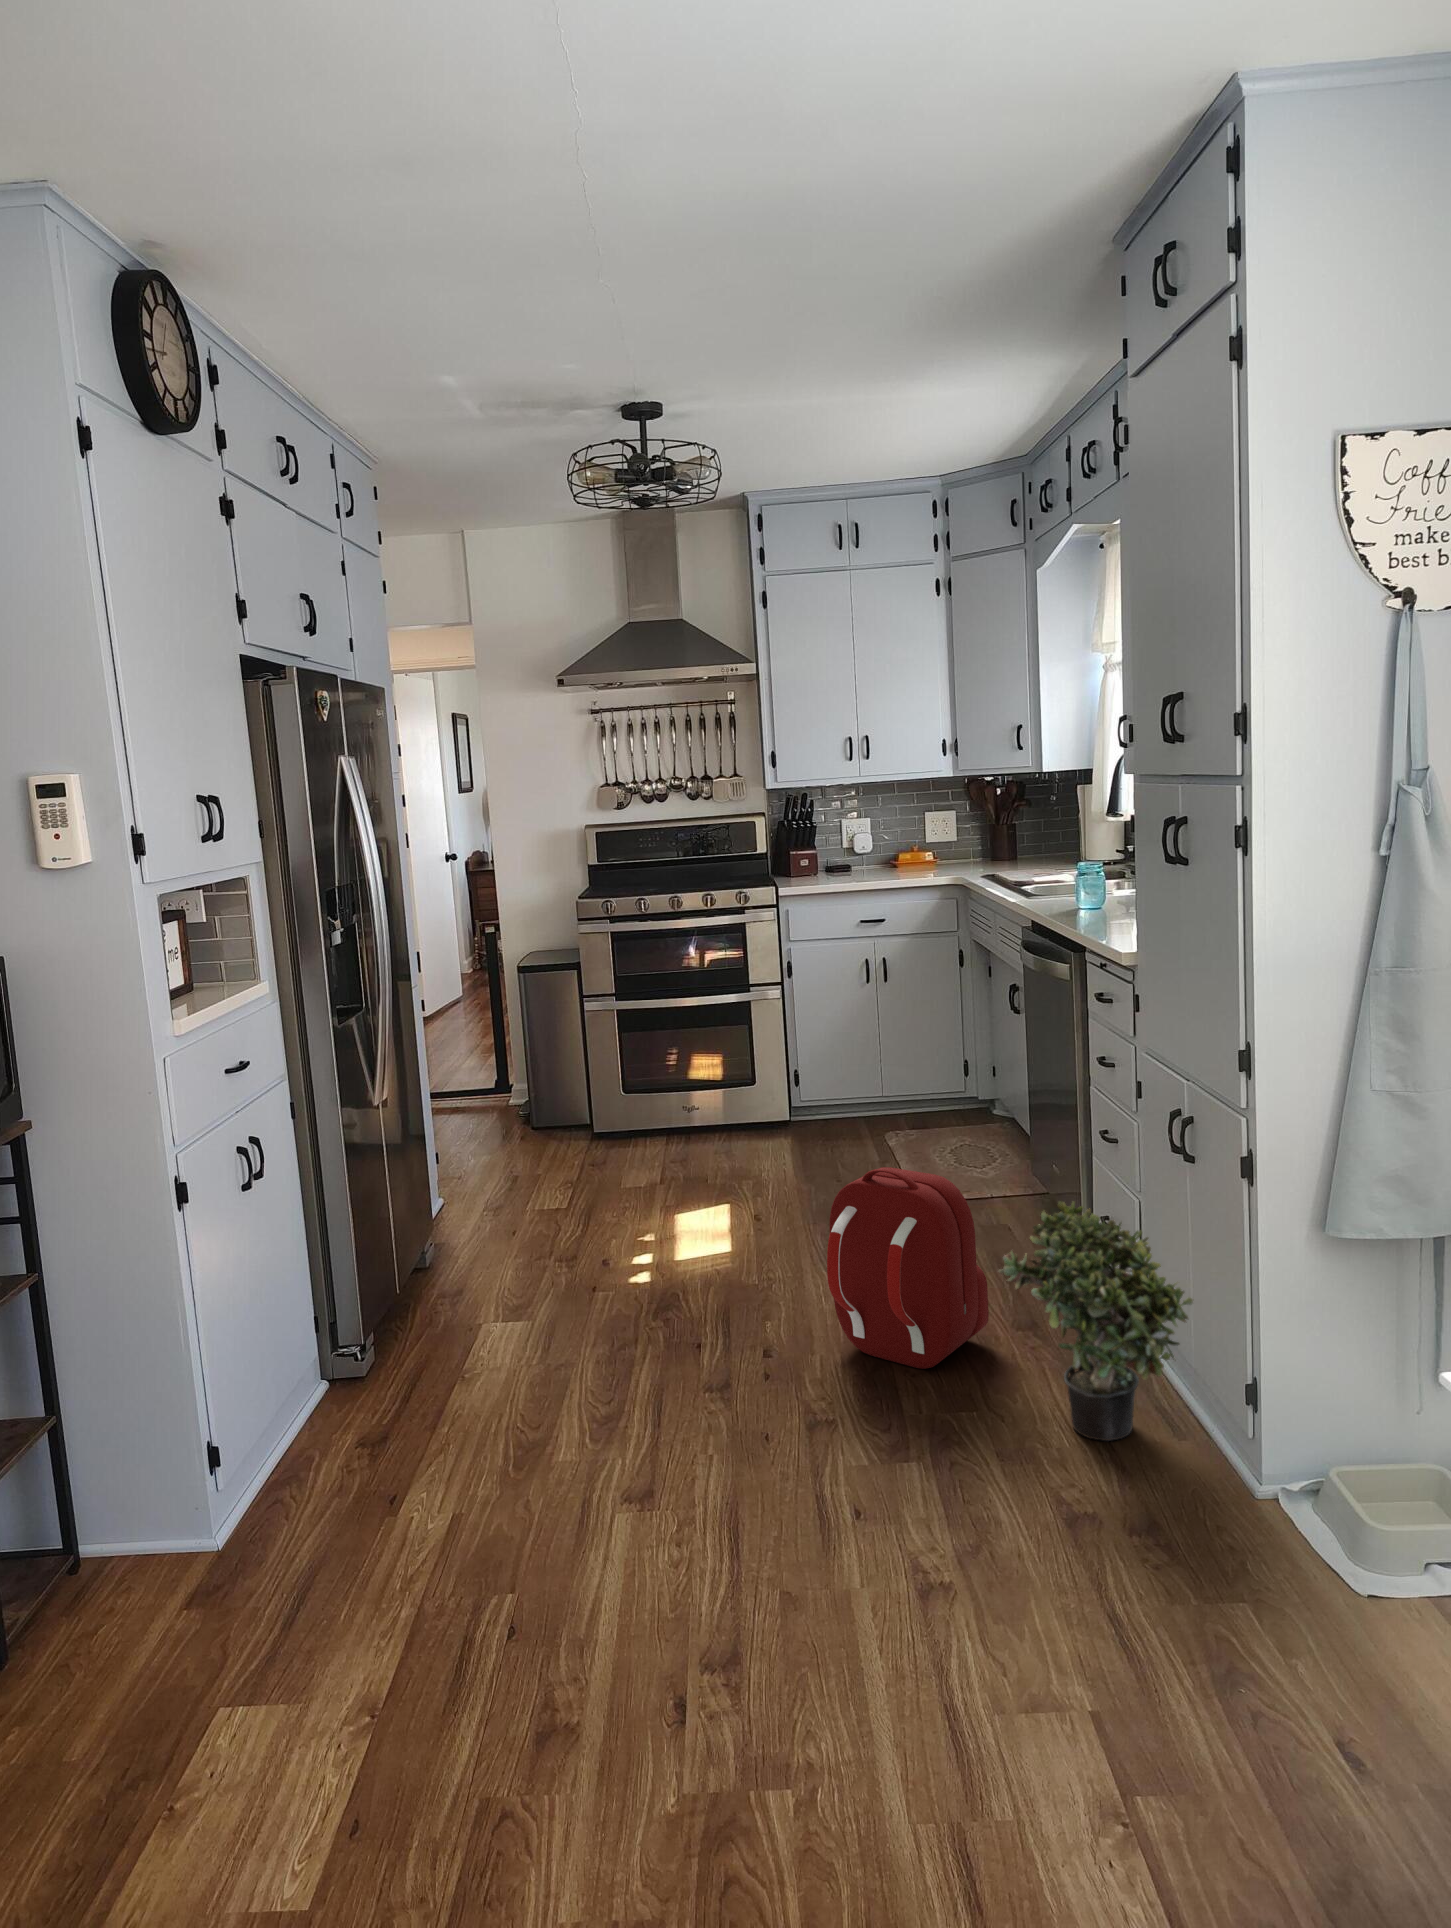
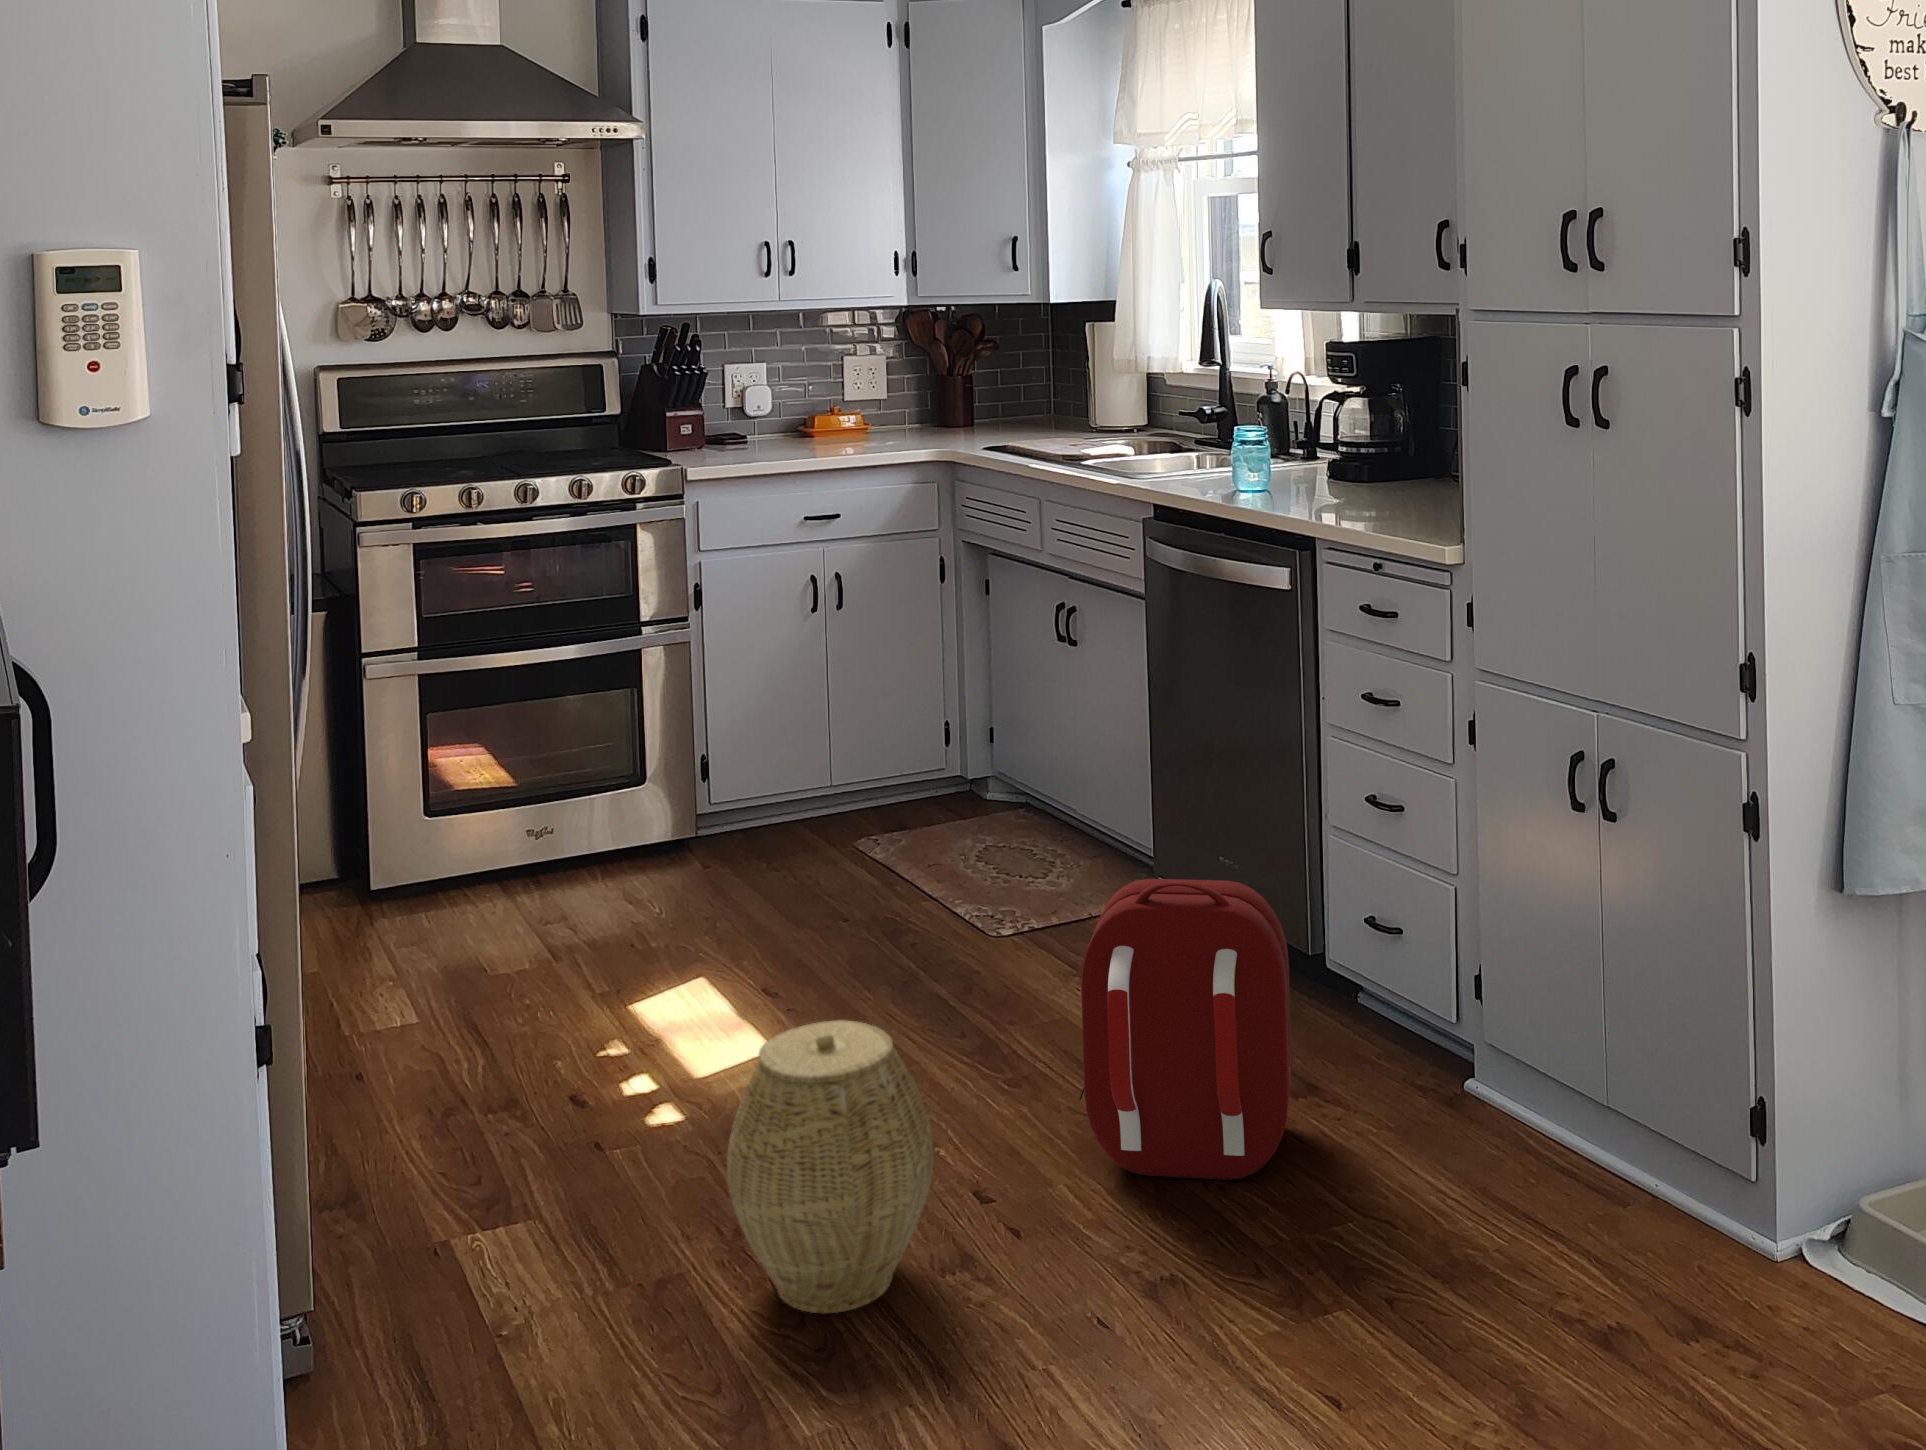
potted plant: present [999,1202,1193,1441] -> none [1416,891,1672,1226]
woven basket: none [583,1222,705,1387] -> present [727,1020,933,1313]

